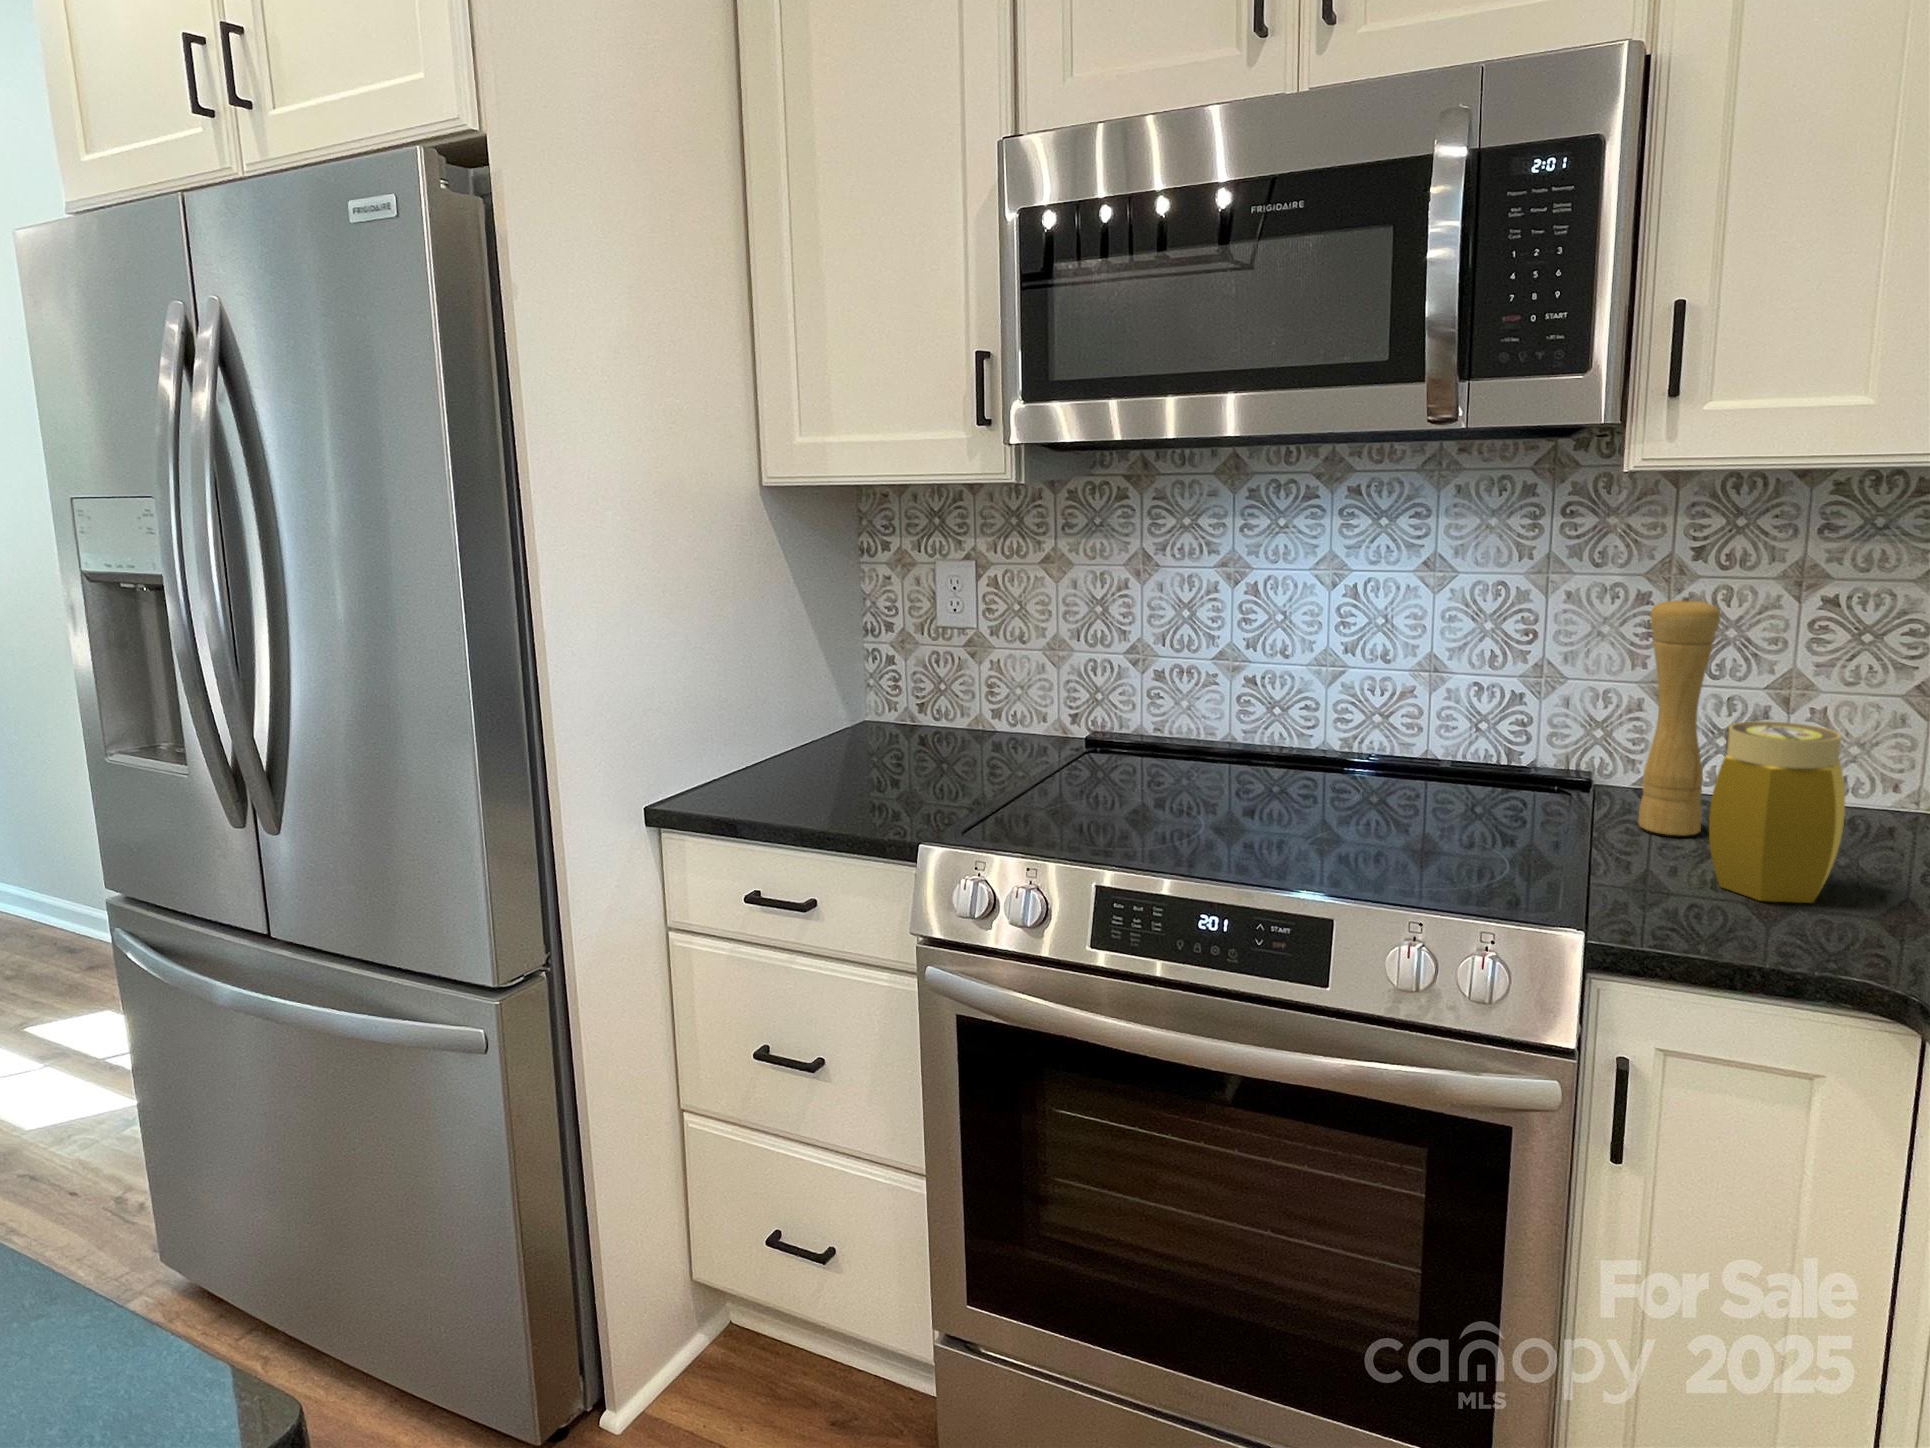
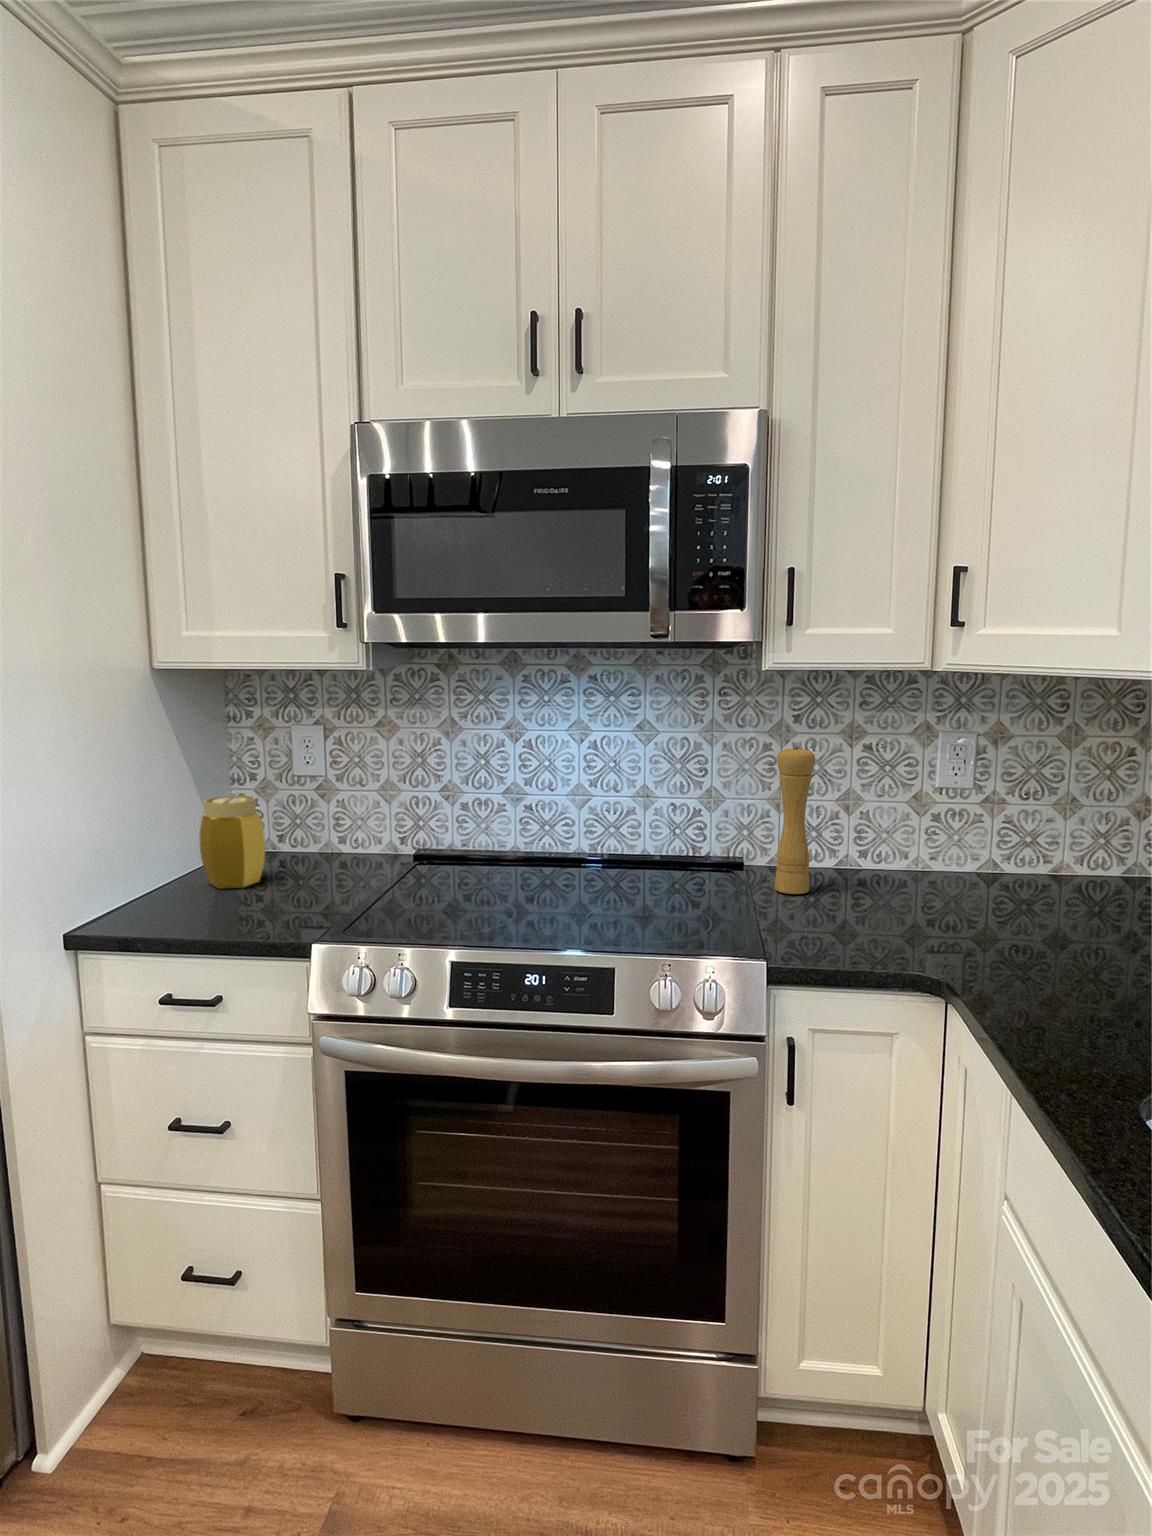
jar: present [1709,721,1845,903] -> present [200,795,265,889]

